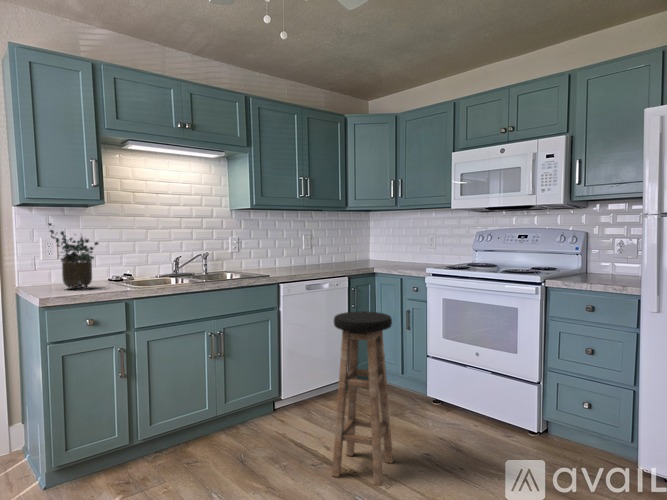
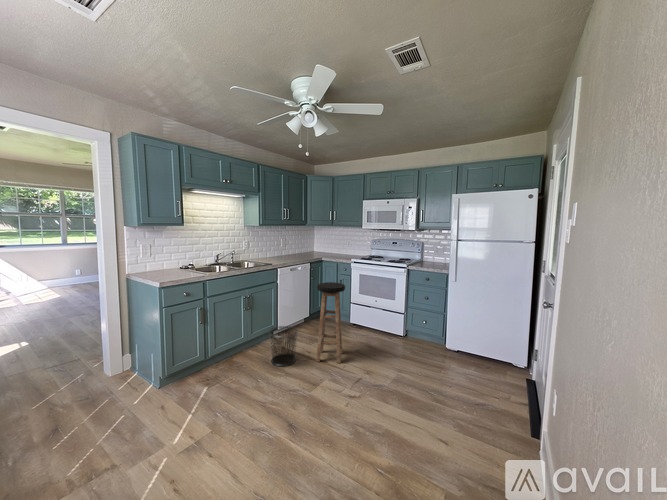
potted plant: present [48,223,98,288] -> none [159,237,189,274]
waste bin: none [239,396,297,479] -> present [270,326,298,366]

